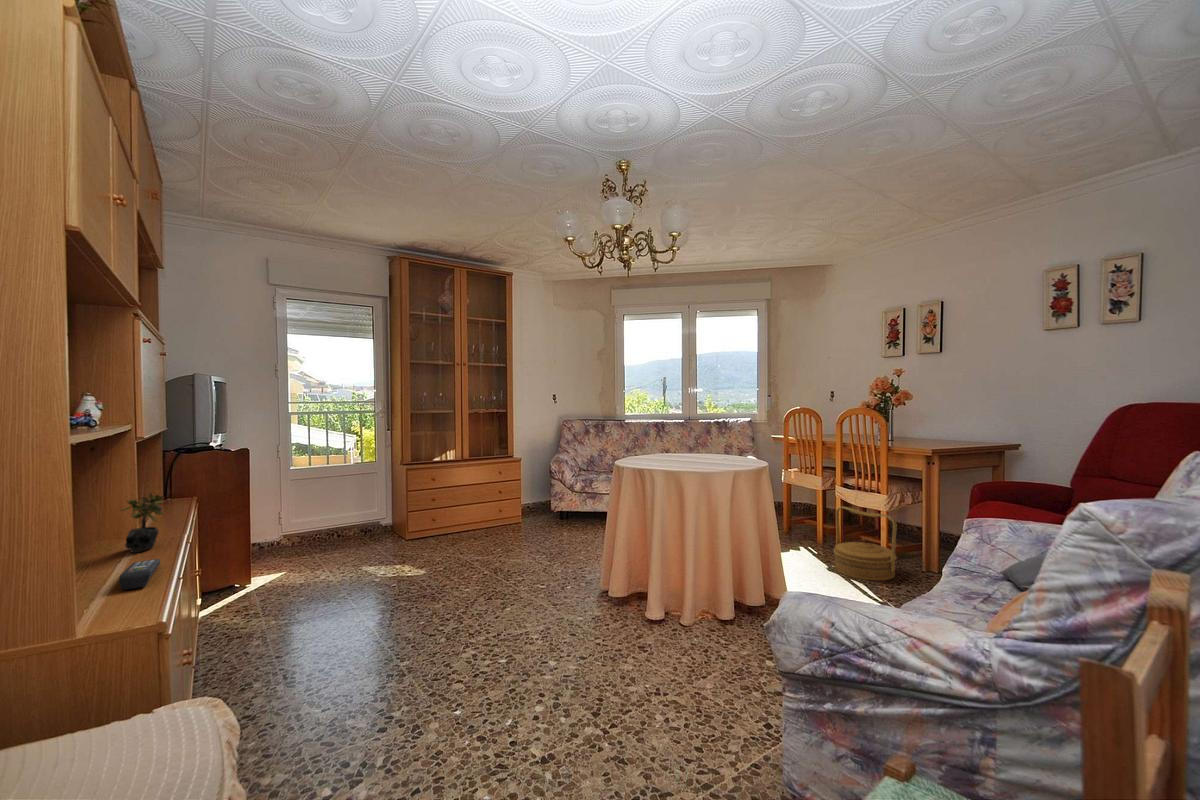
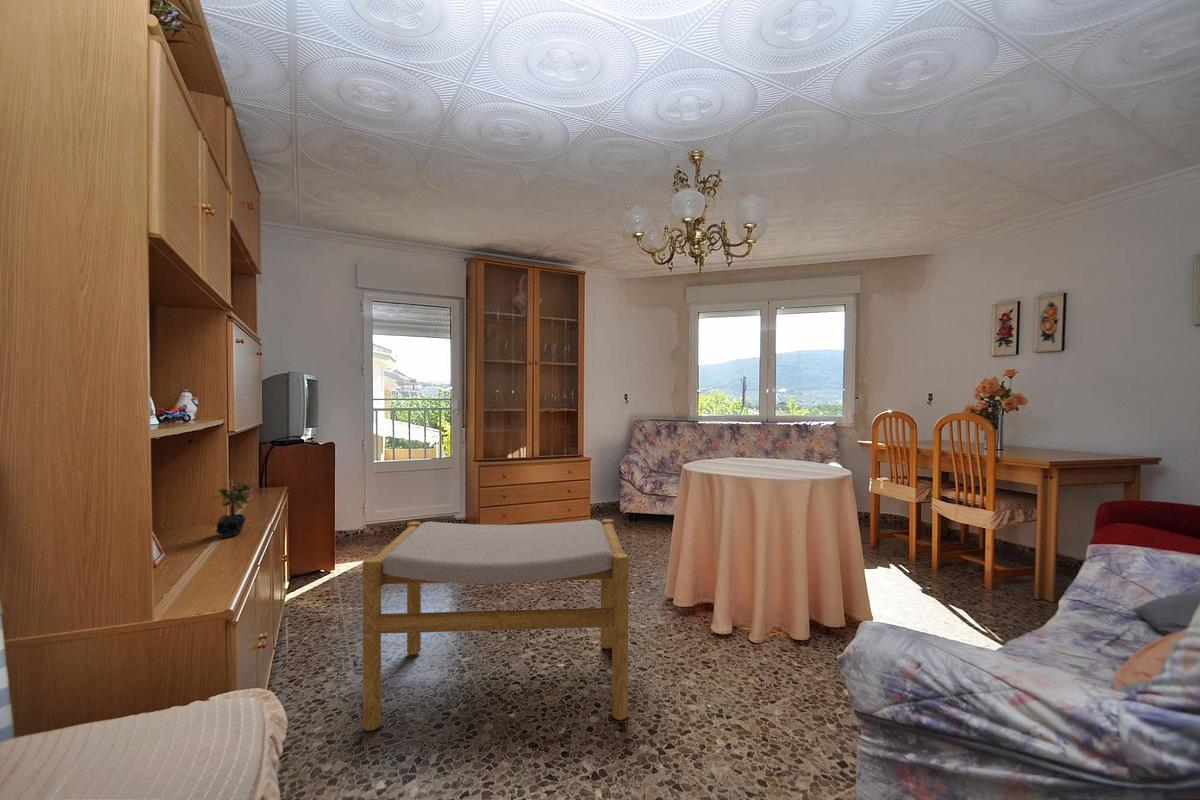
woven basket: present [834,507,897,581] -> none [927,521,1005,607]
footstool: none [299,516,572,743] -> present [363,519,629,731]
remote control: present [119,559,160,590] -> none [199,545,241,573]

